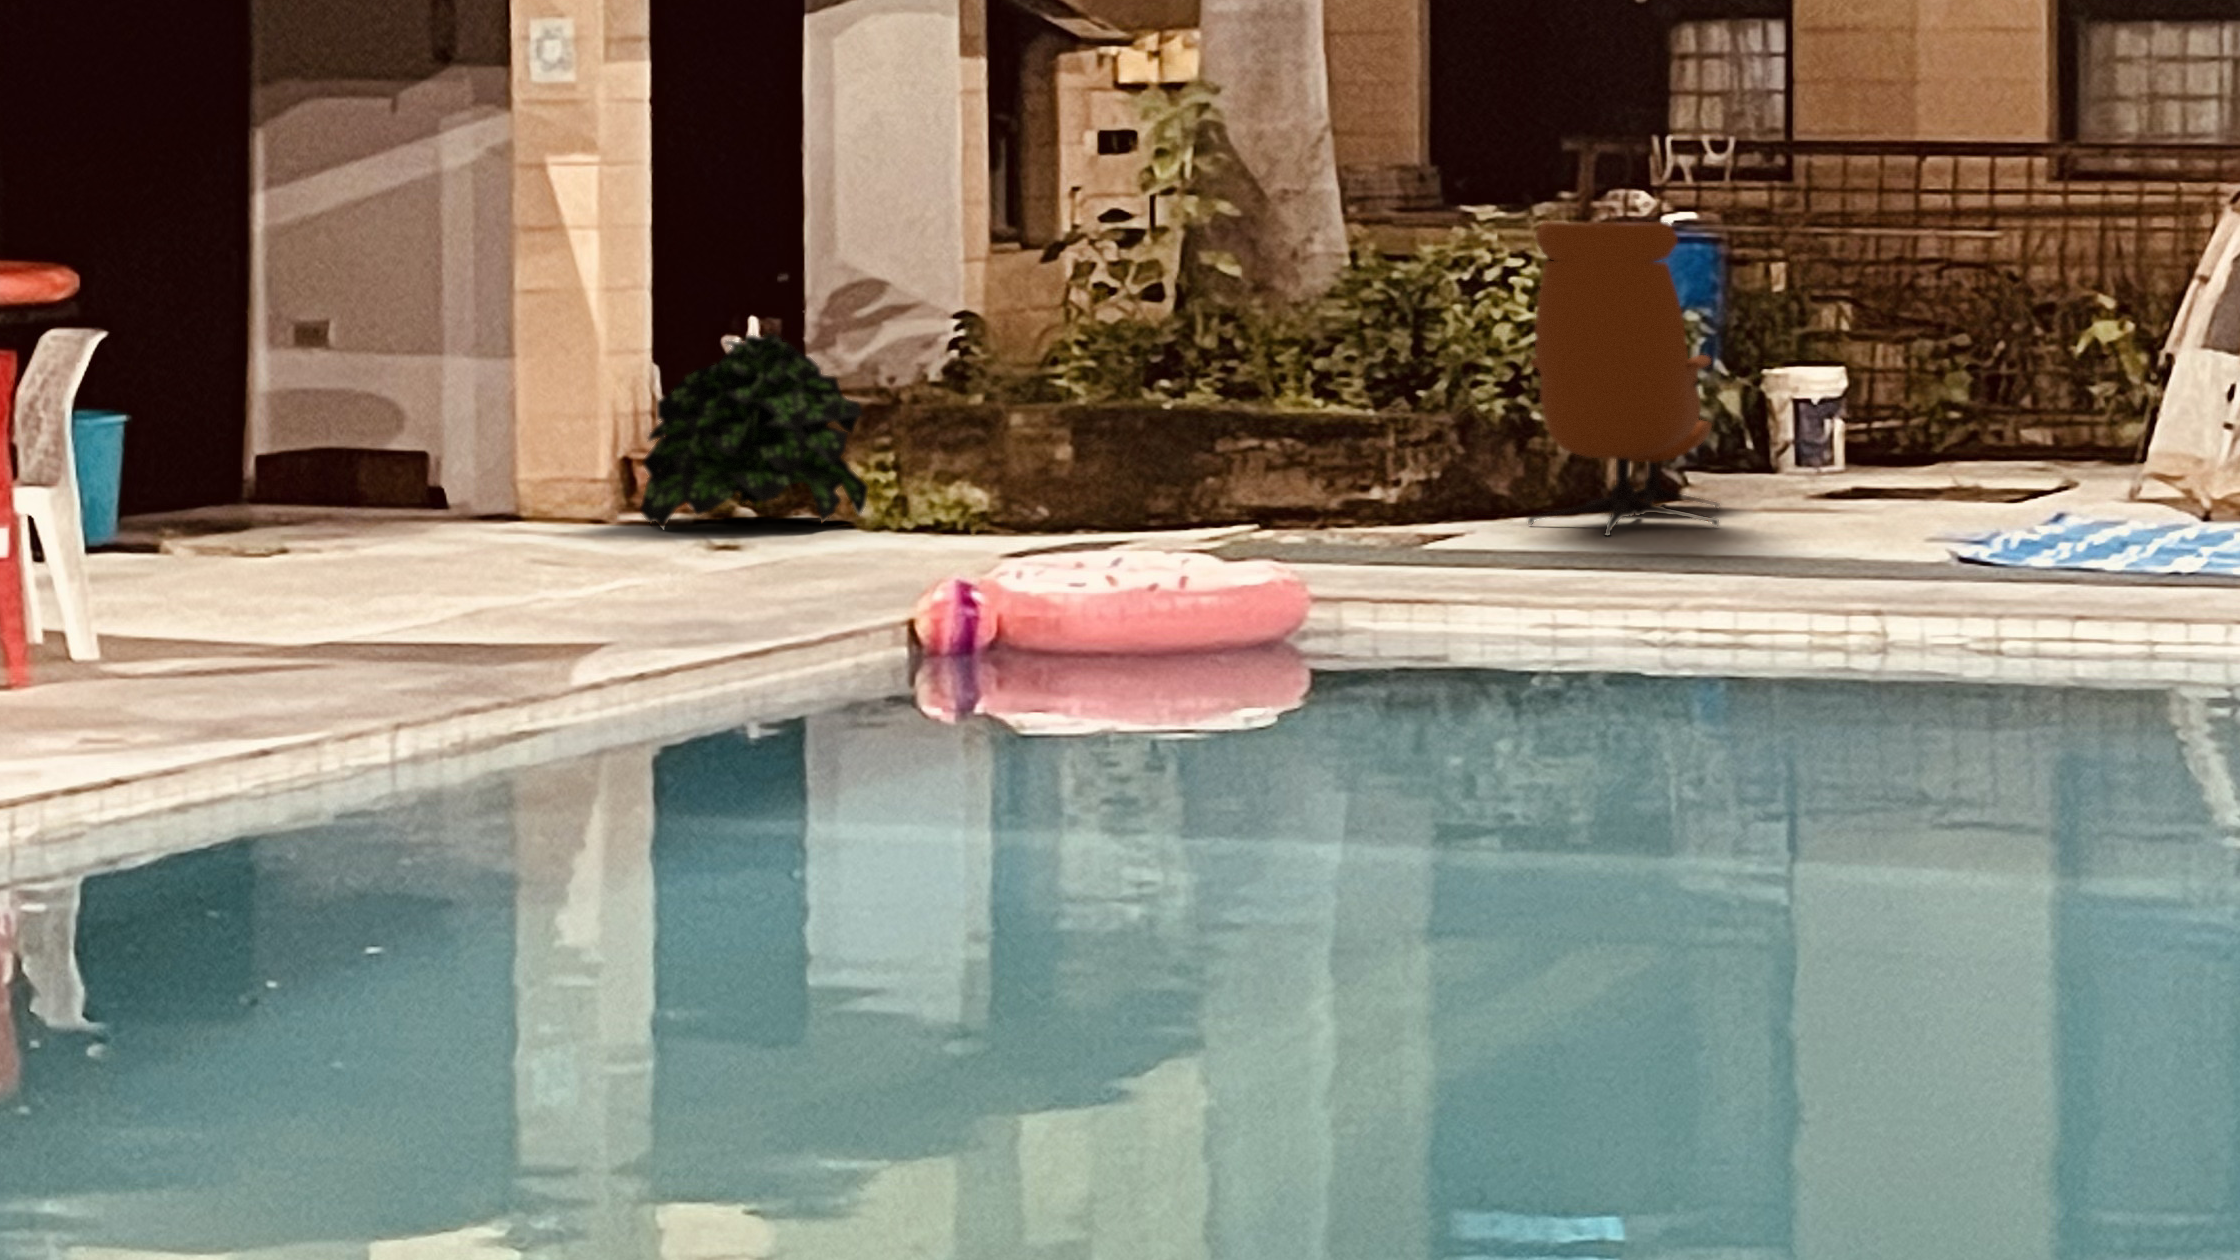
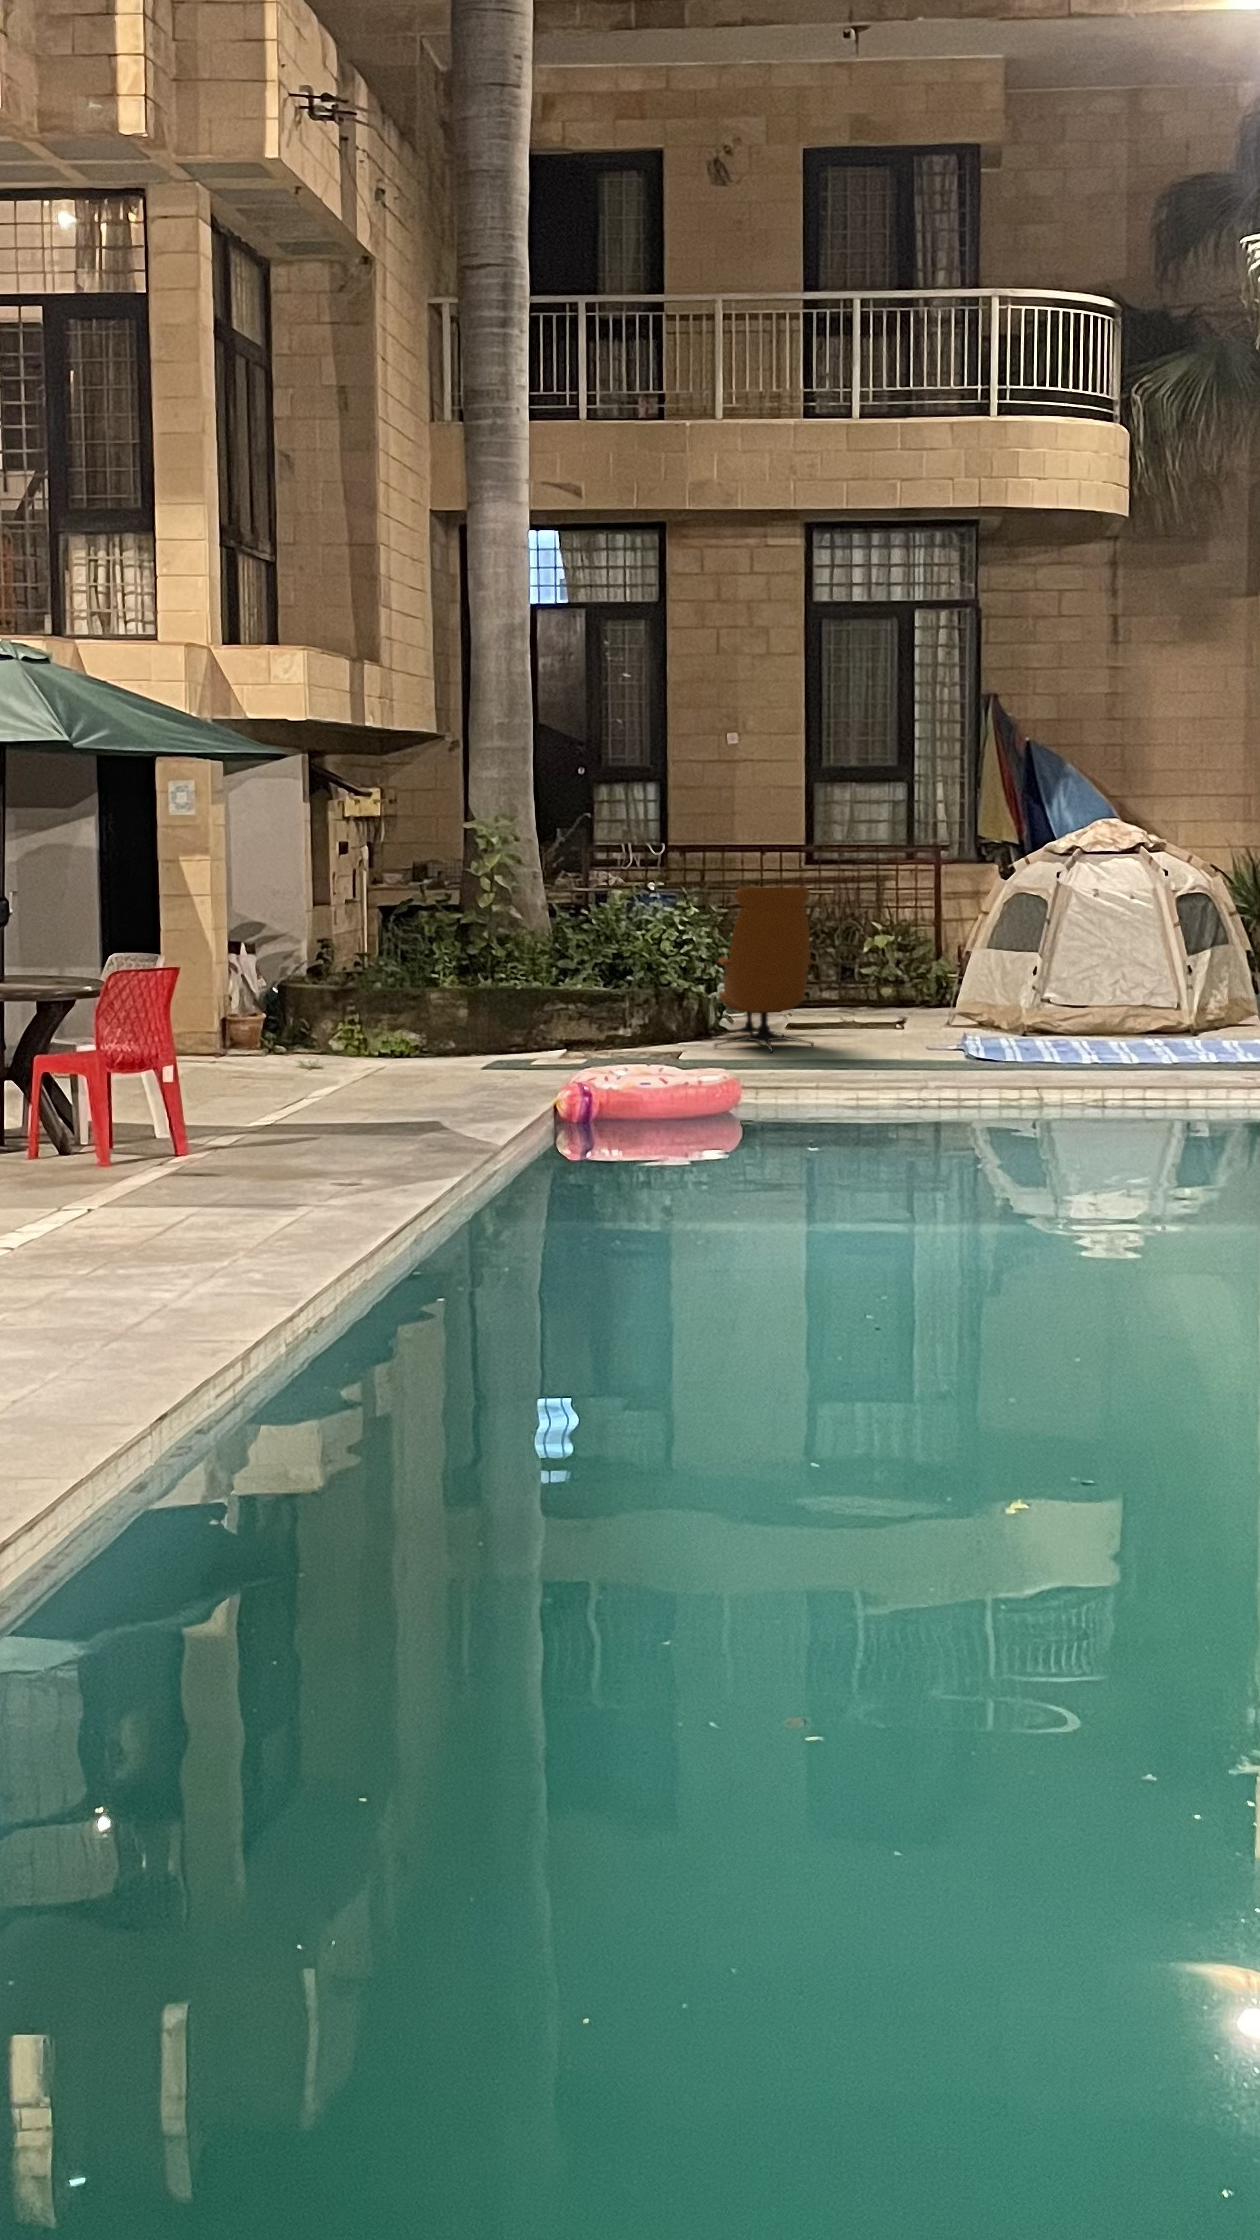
potted plant: present [640,333,869,529] -> none [235,955,366,1066]

